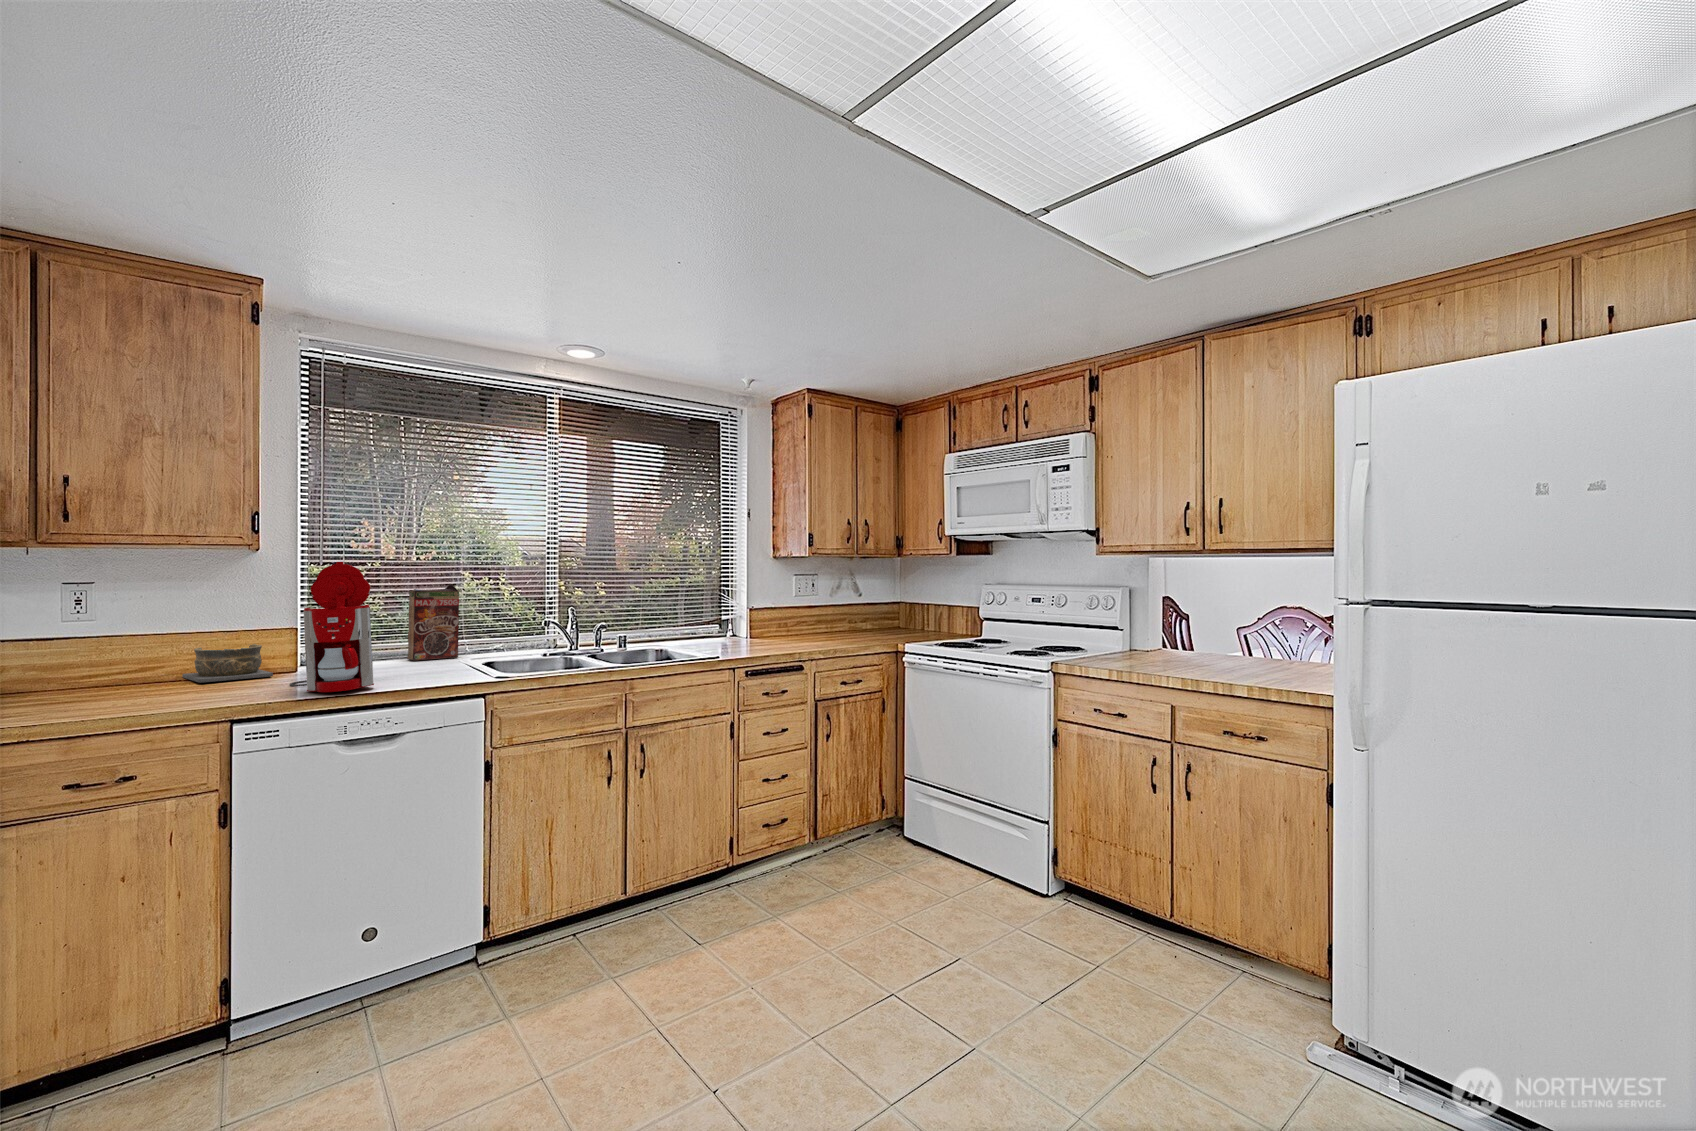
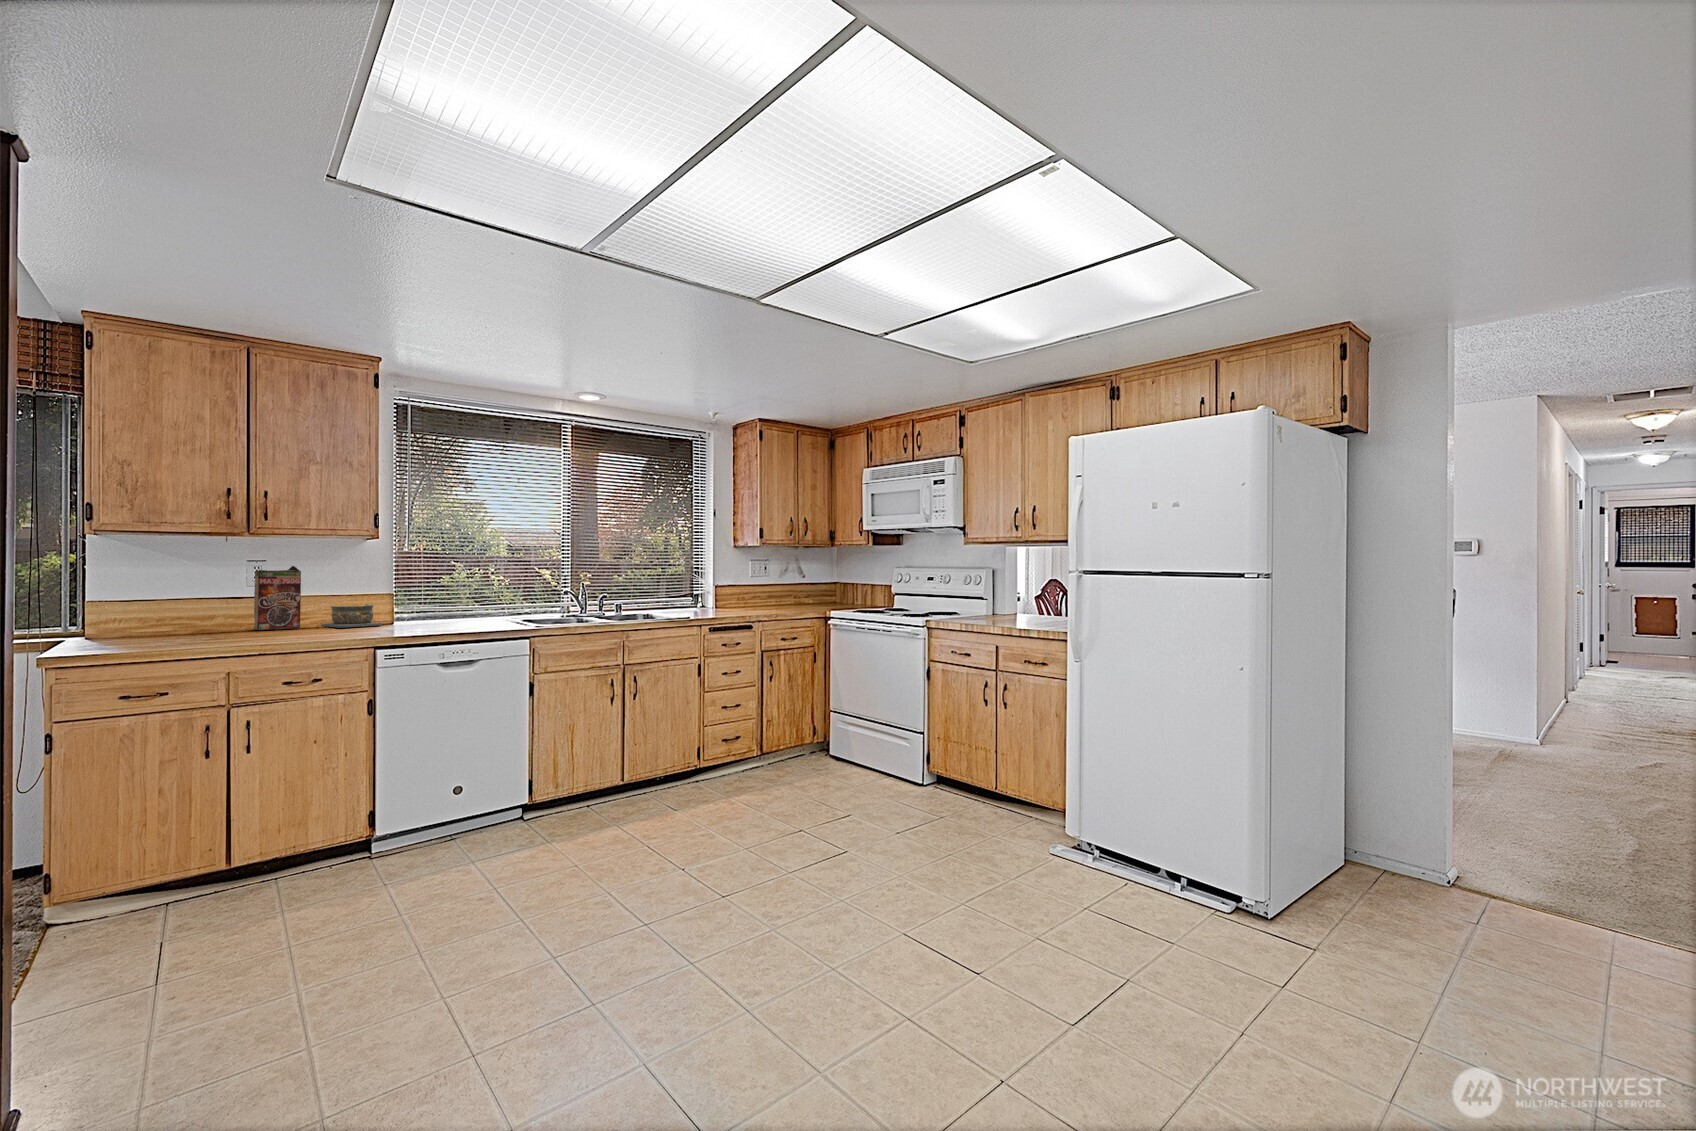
coffee maker: present [290,562,374,692] -> none [399,547,457,632]
cereal box: present [407,584,459,660] -> present [254,566,301,630]

